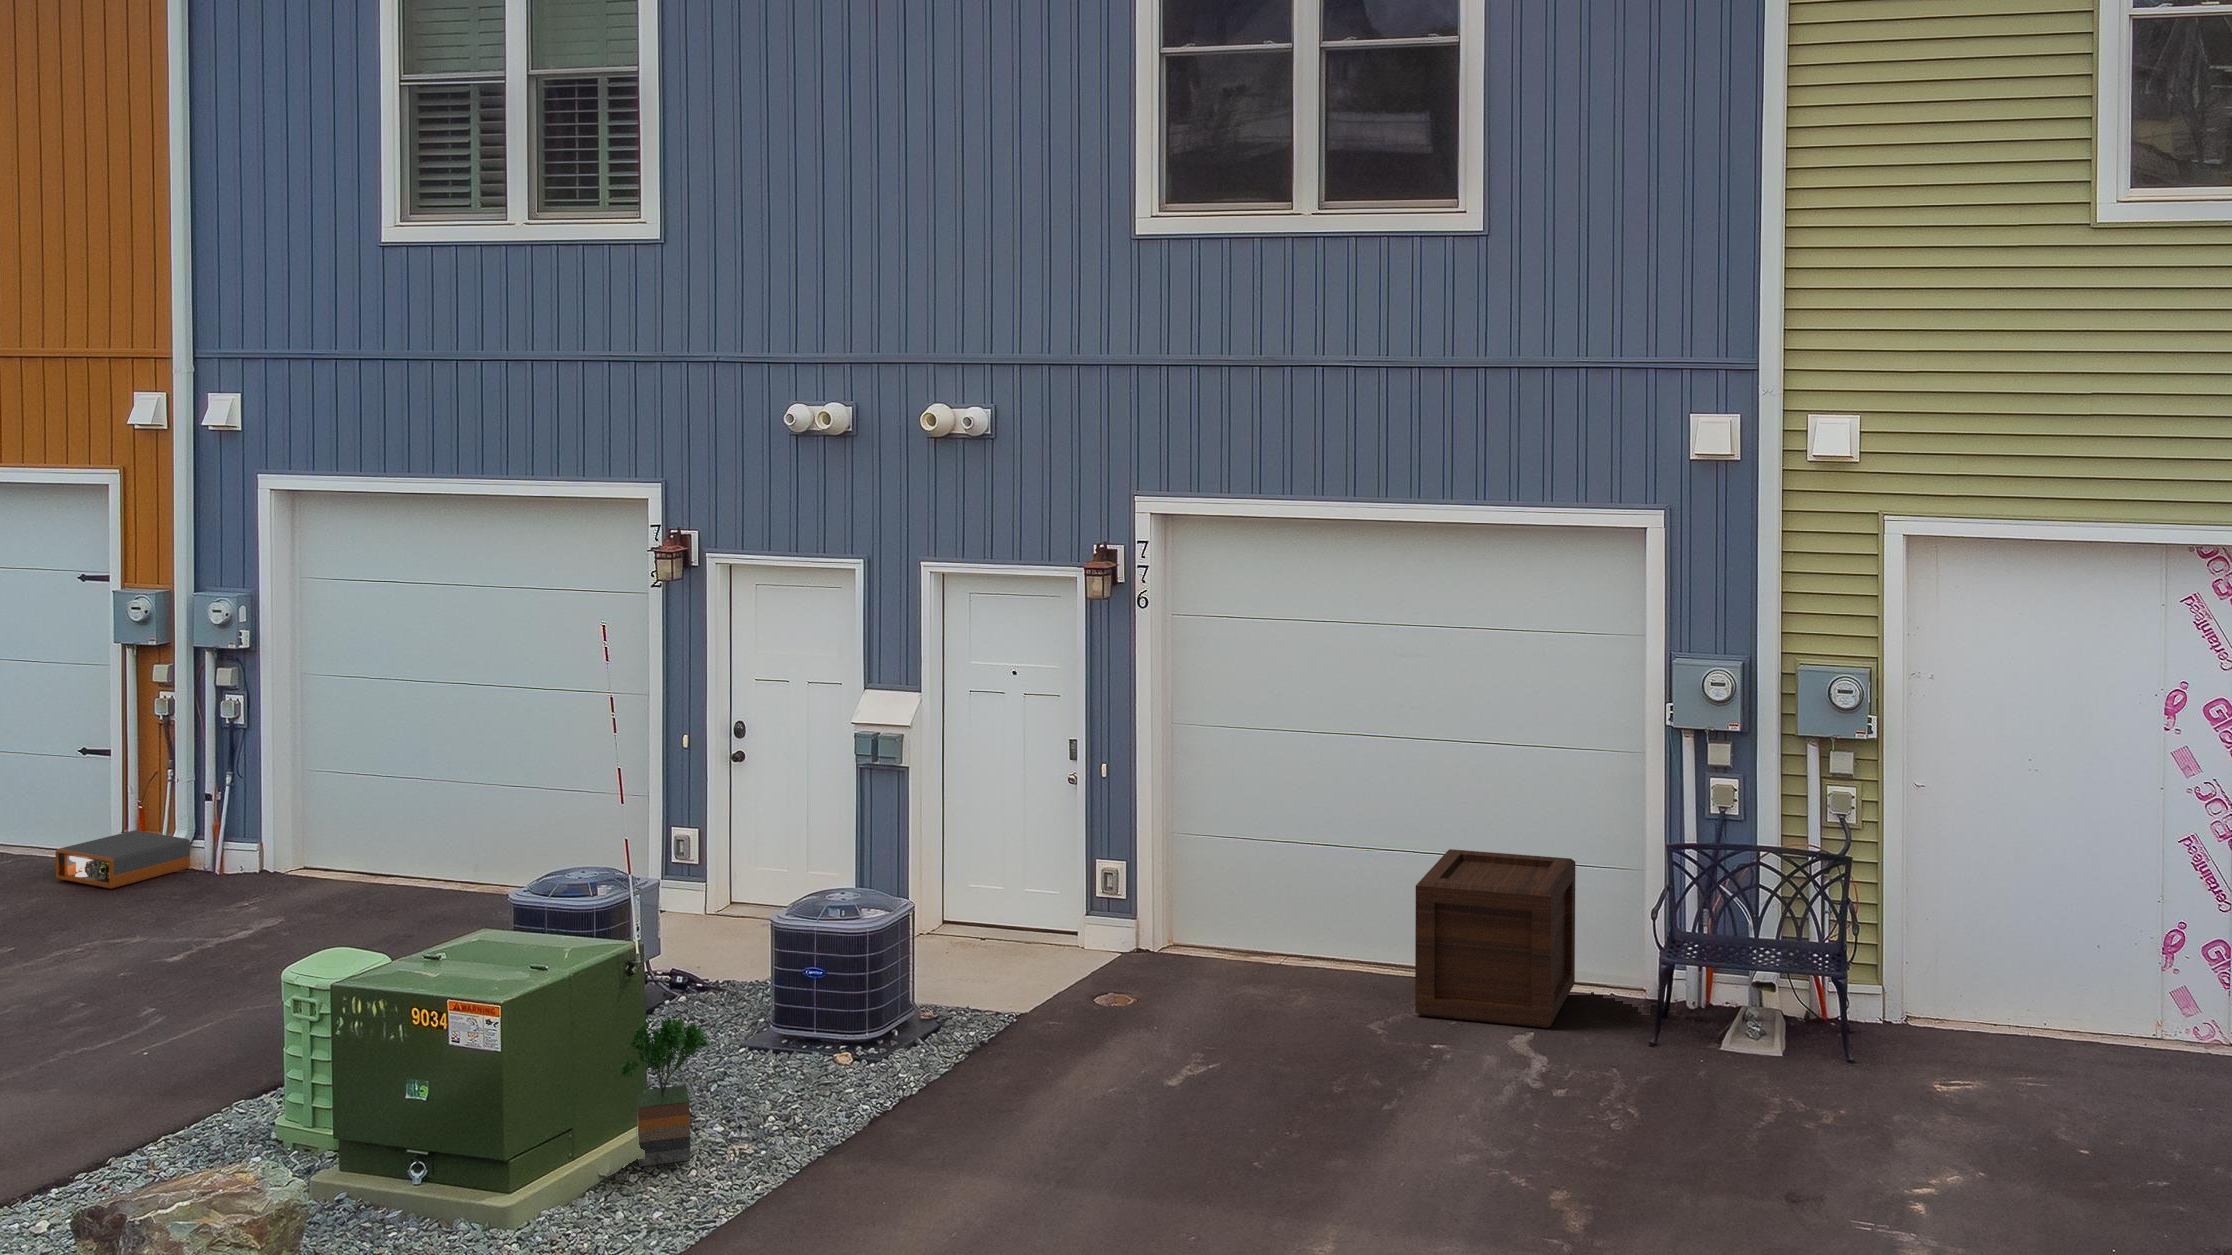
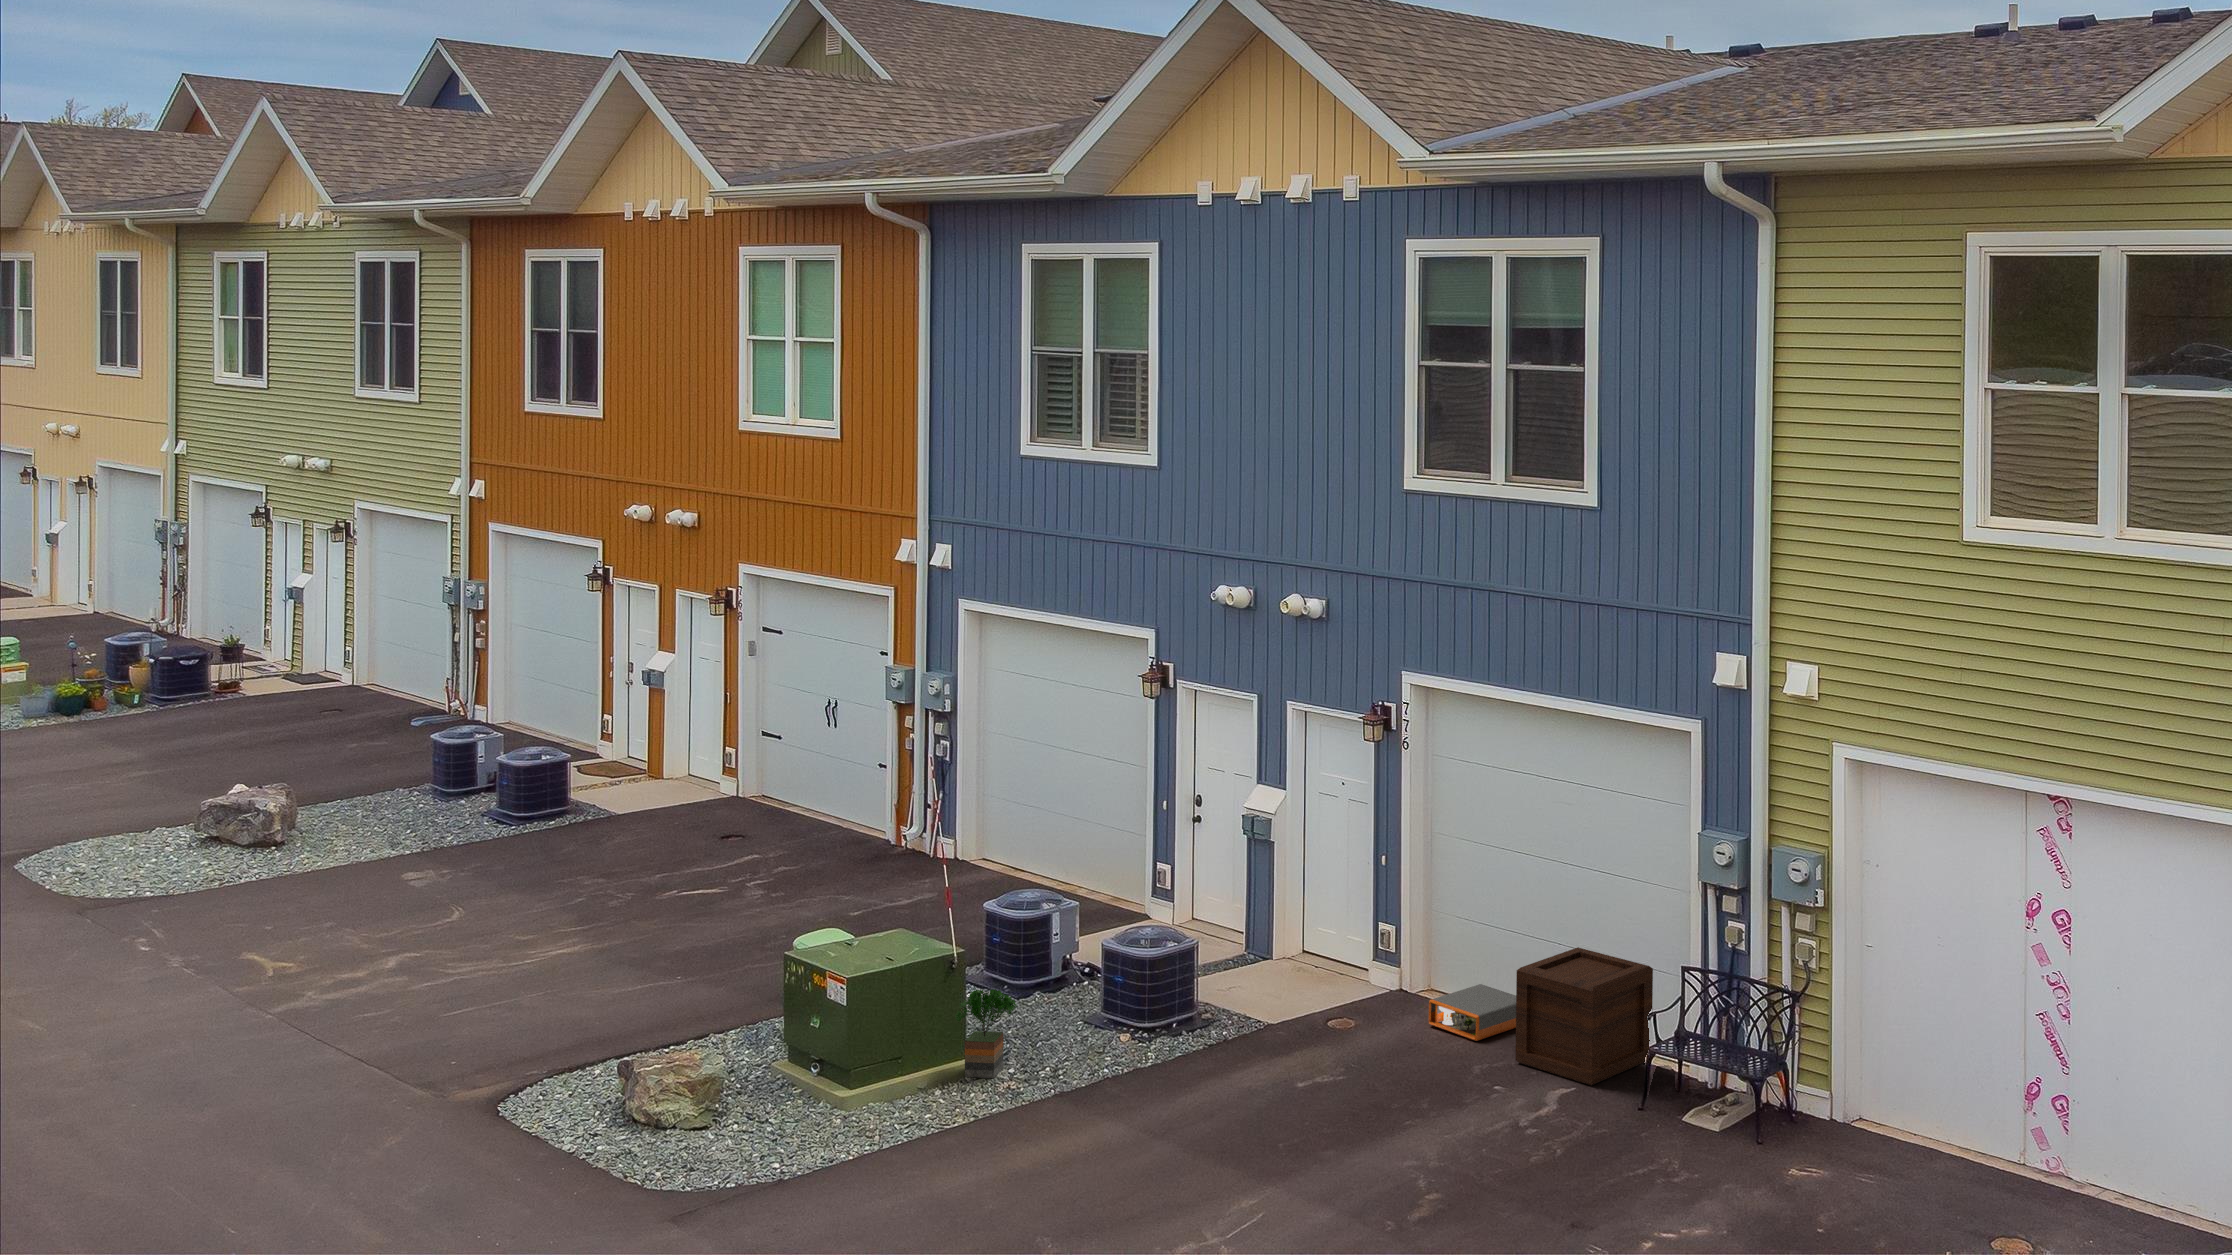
storage box: present [55,830,190,889] -> present [1428,984,1516,1041]

